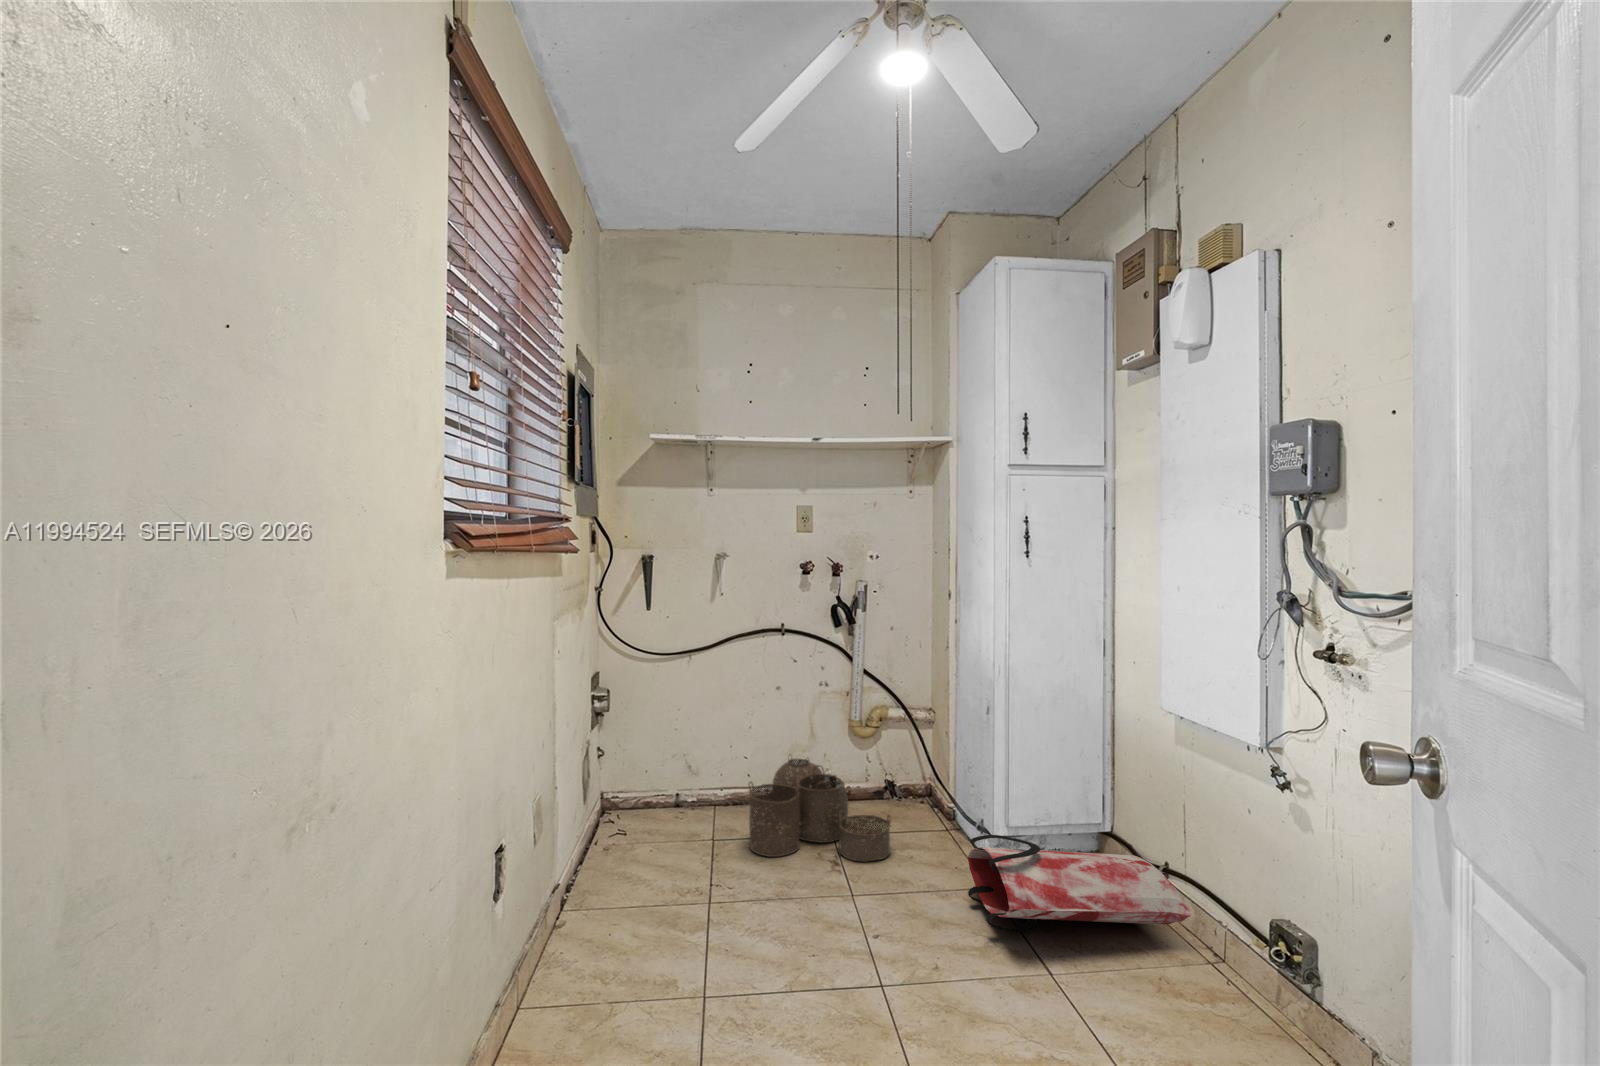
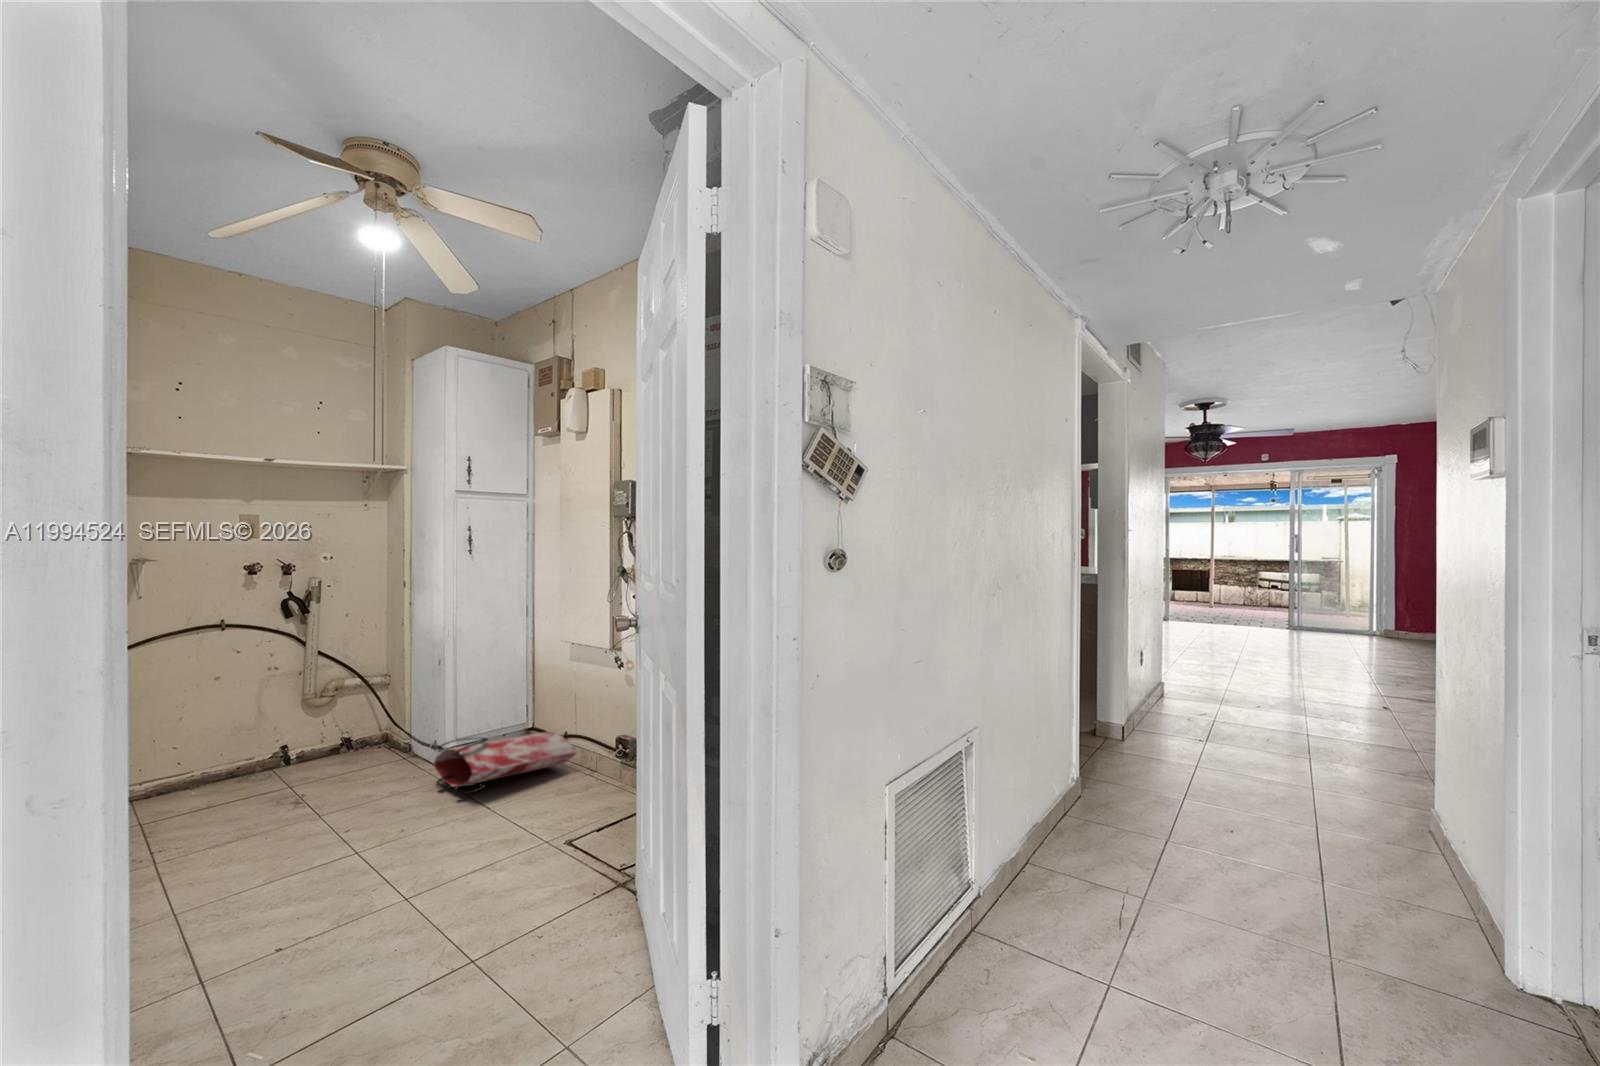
woven basket: present [749,759,891,861] -> none [214,732,363,815]

